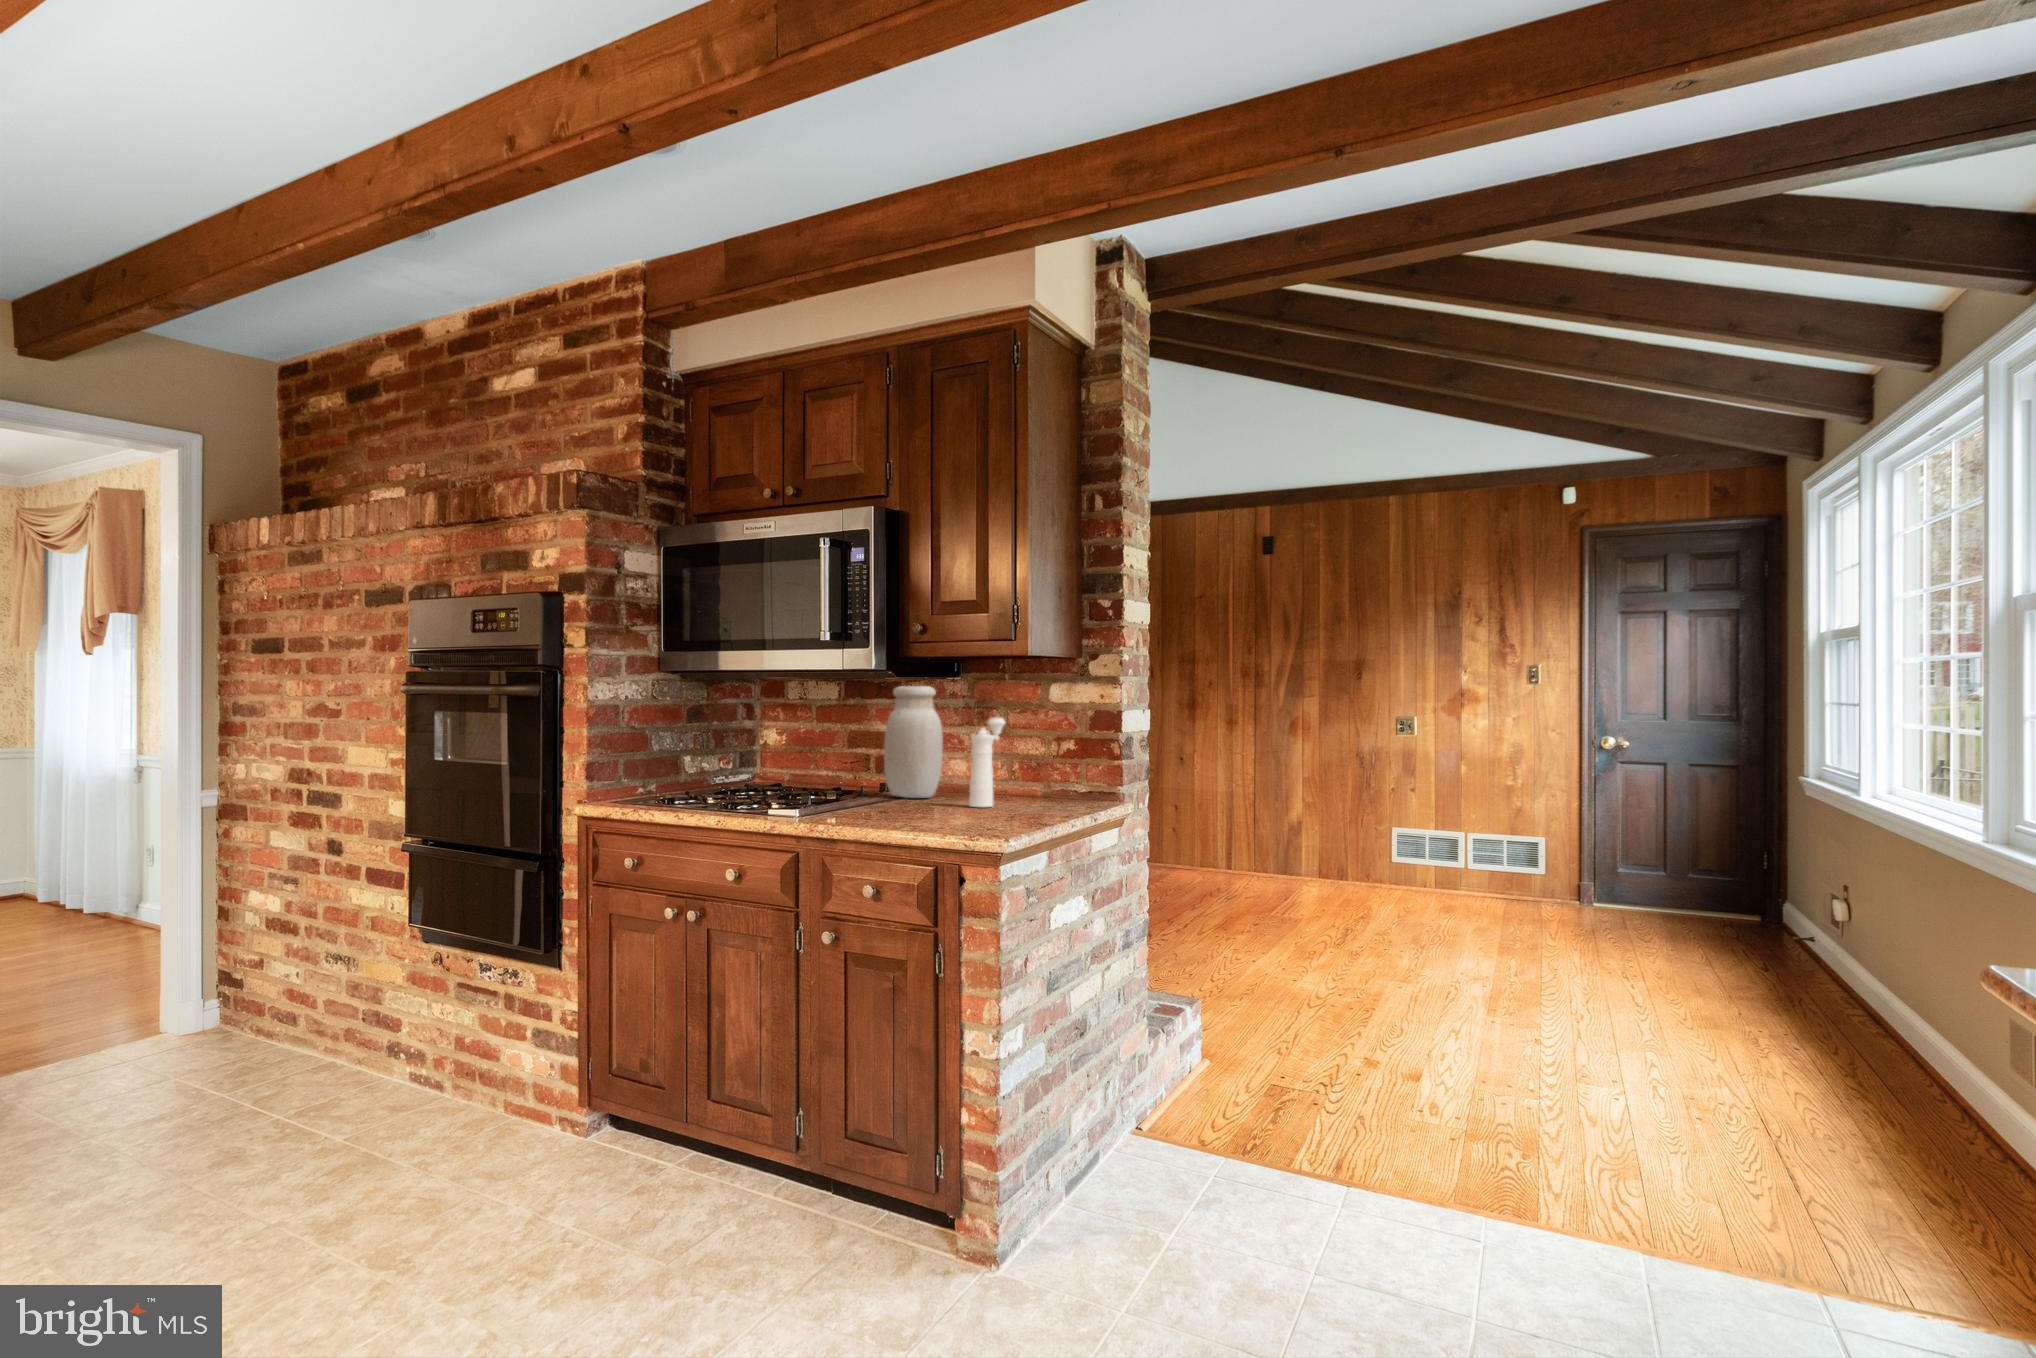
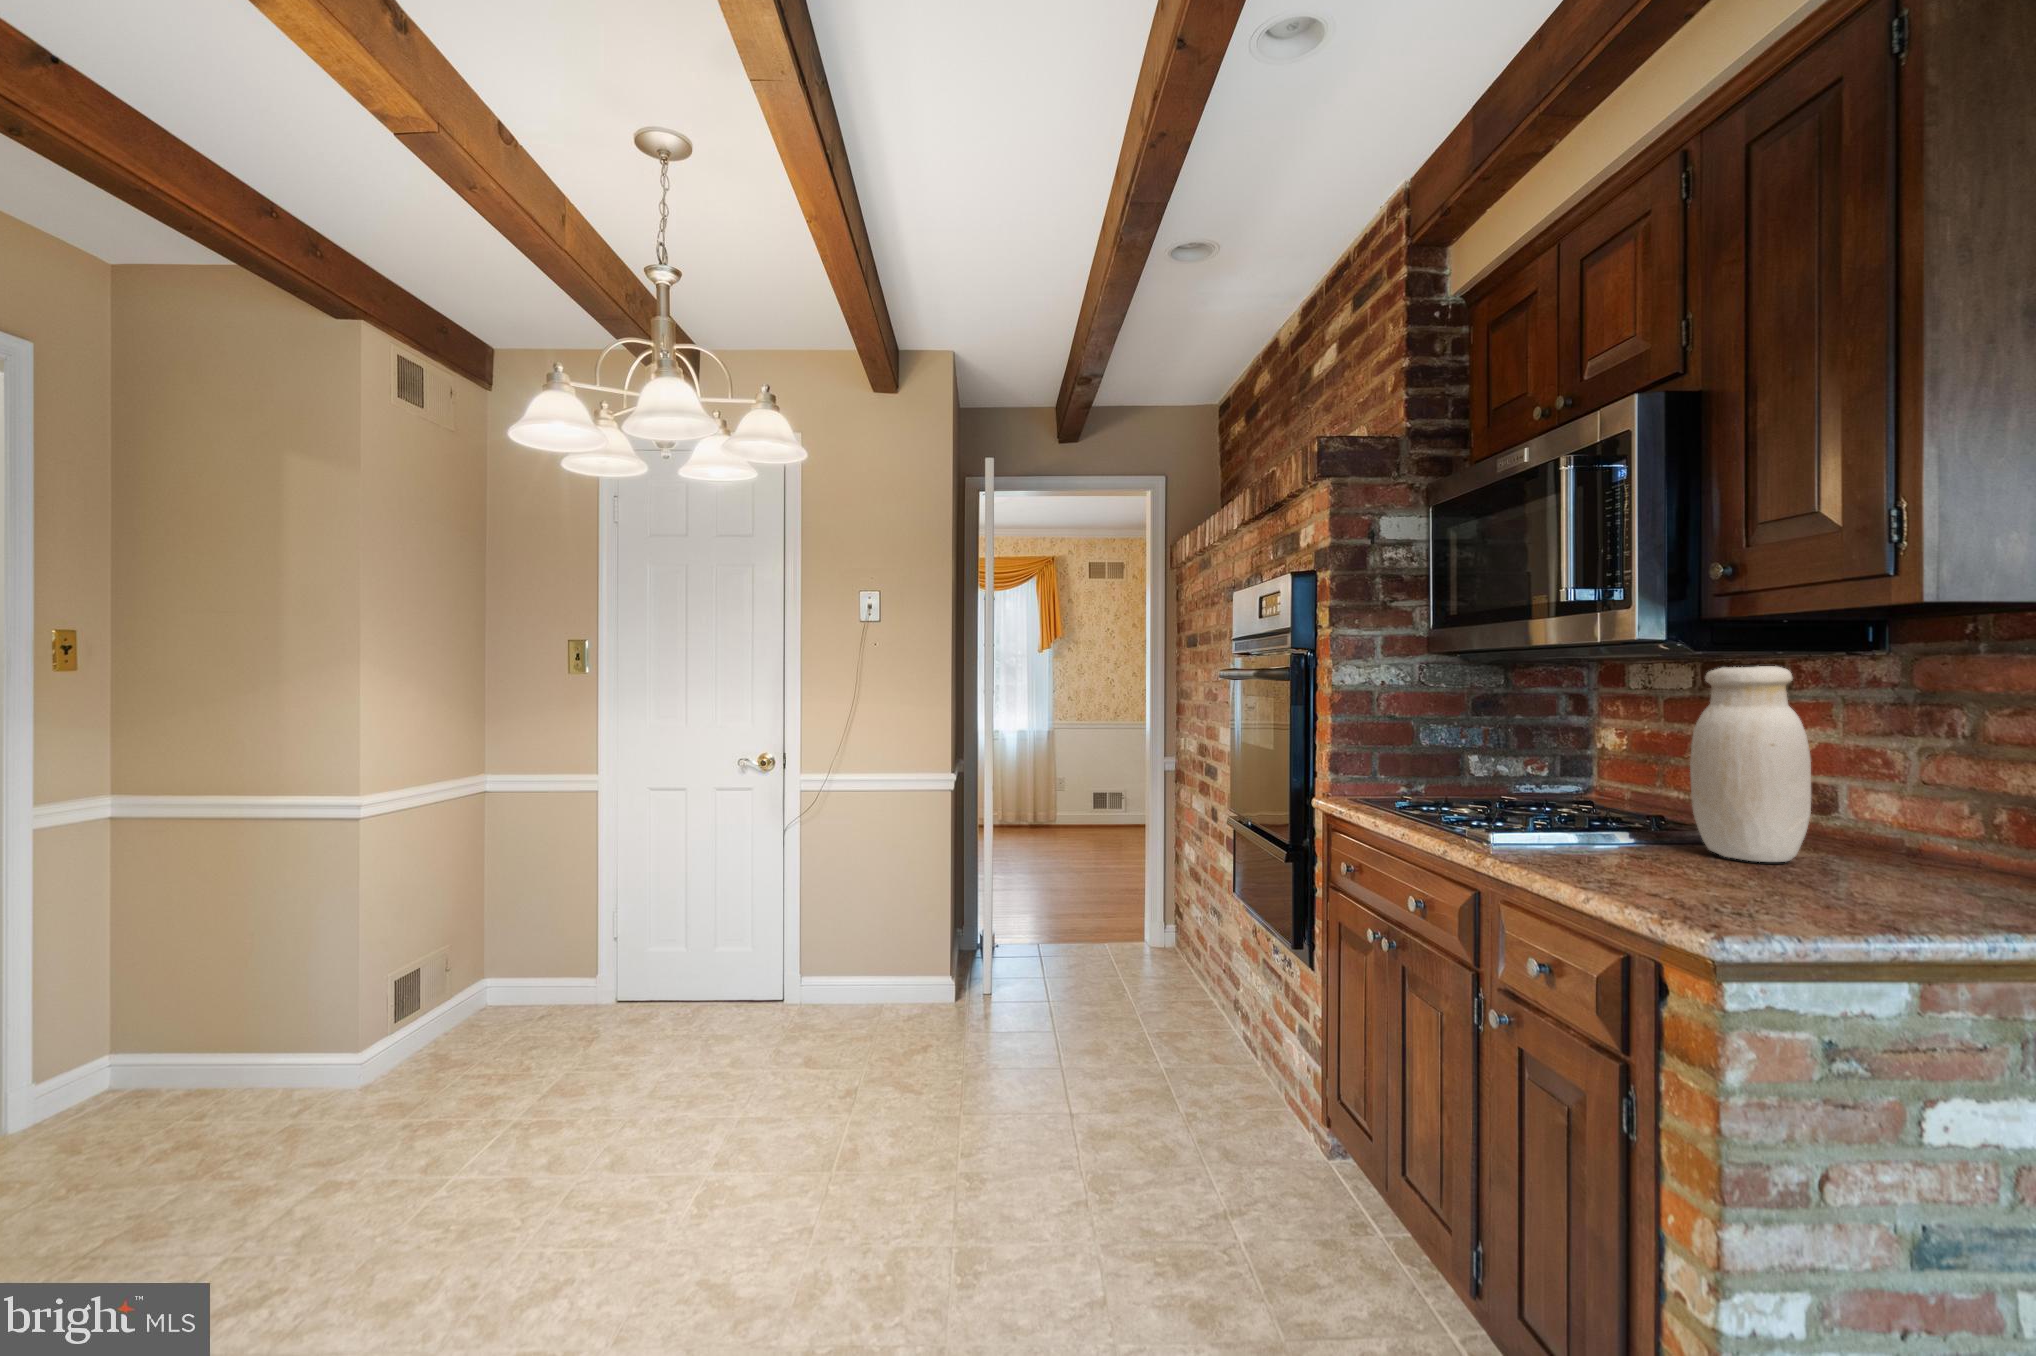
pepper mill: present [969,718,1005,807] -> none [1814,726,1931,908]

